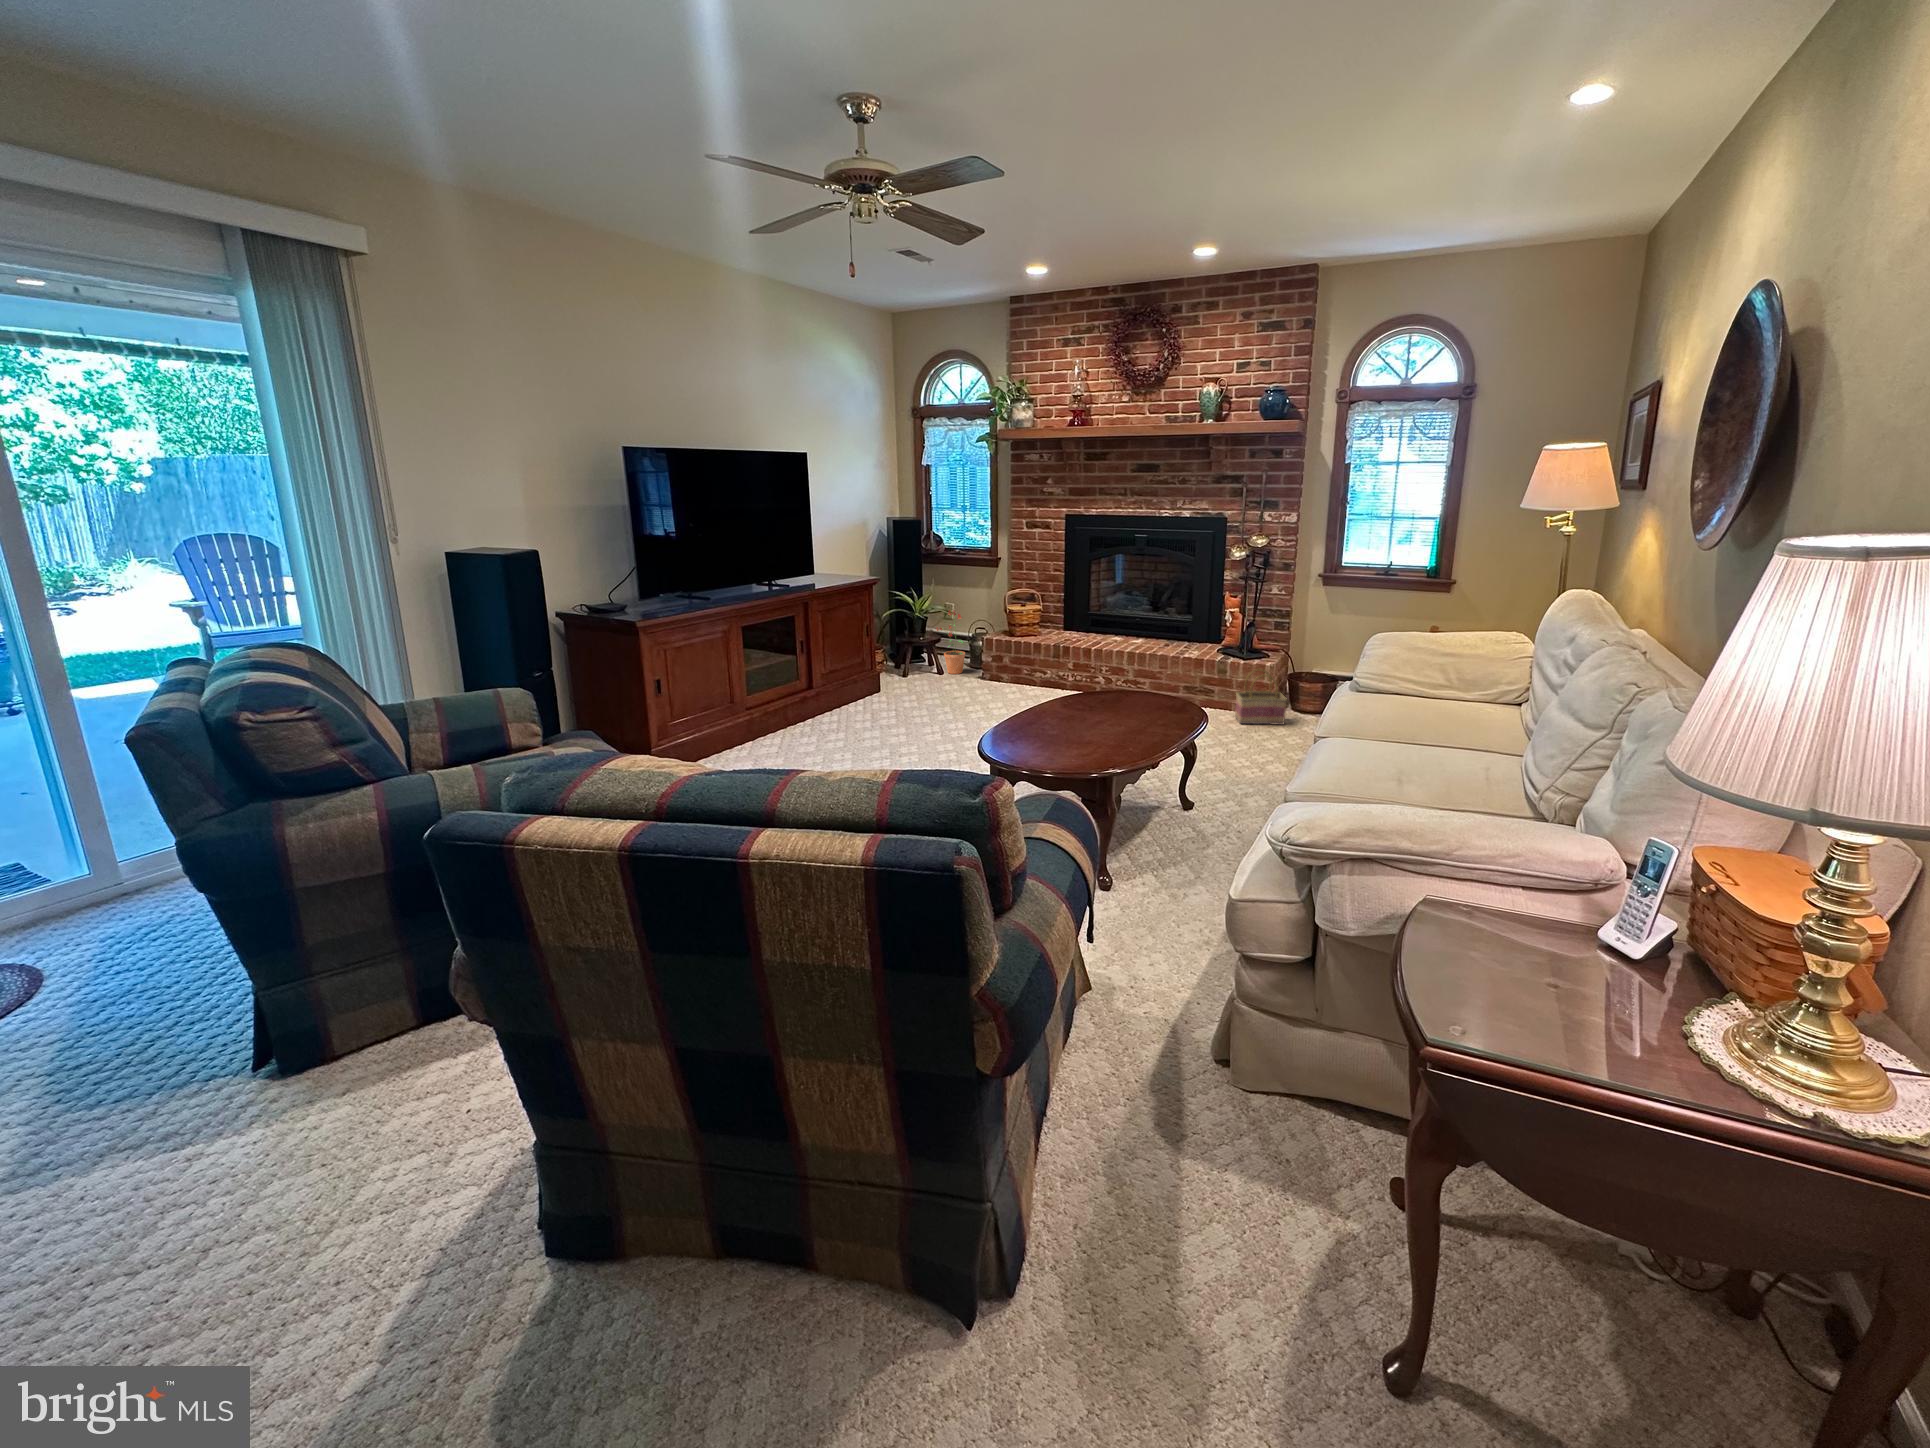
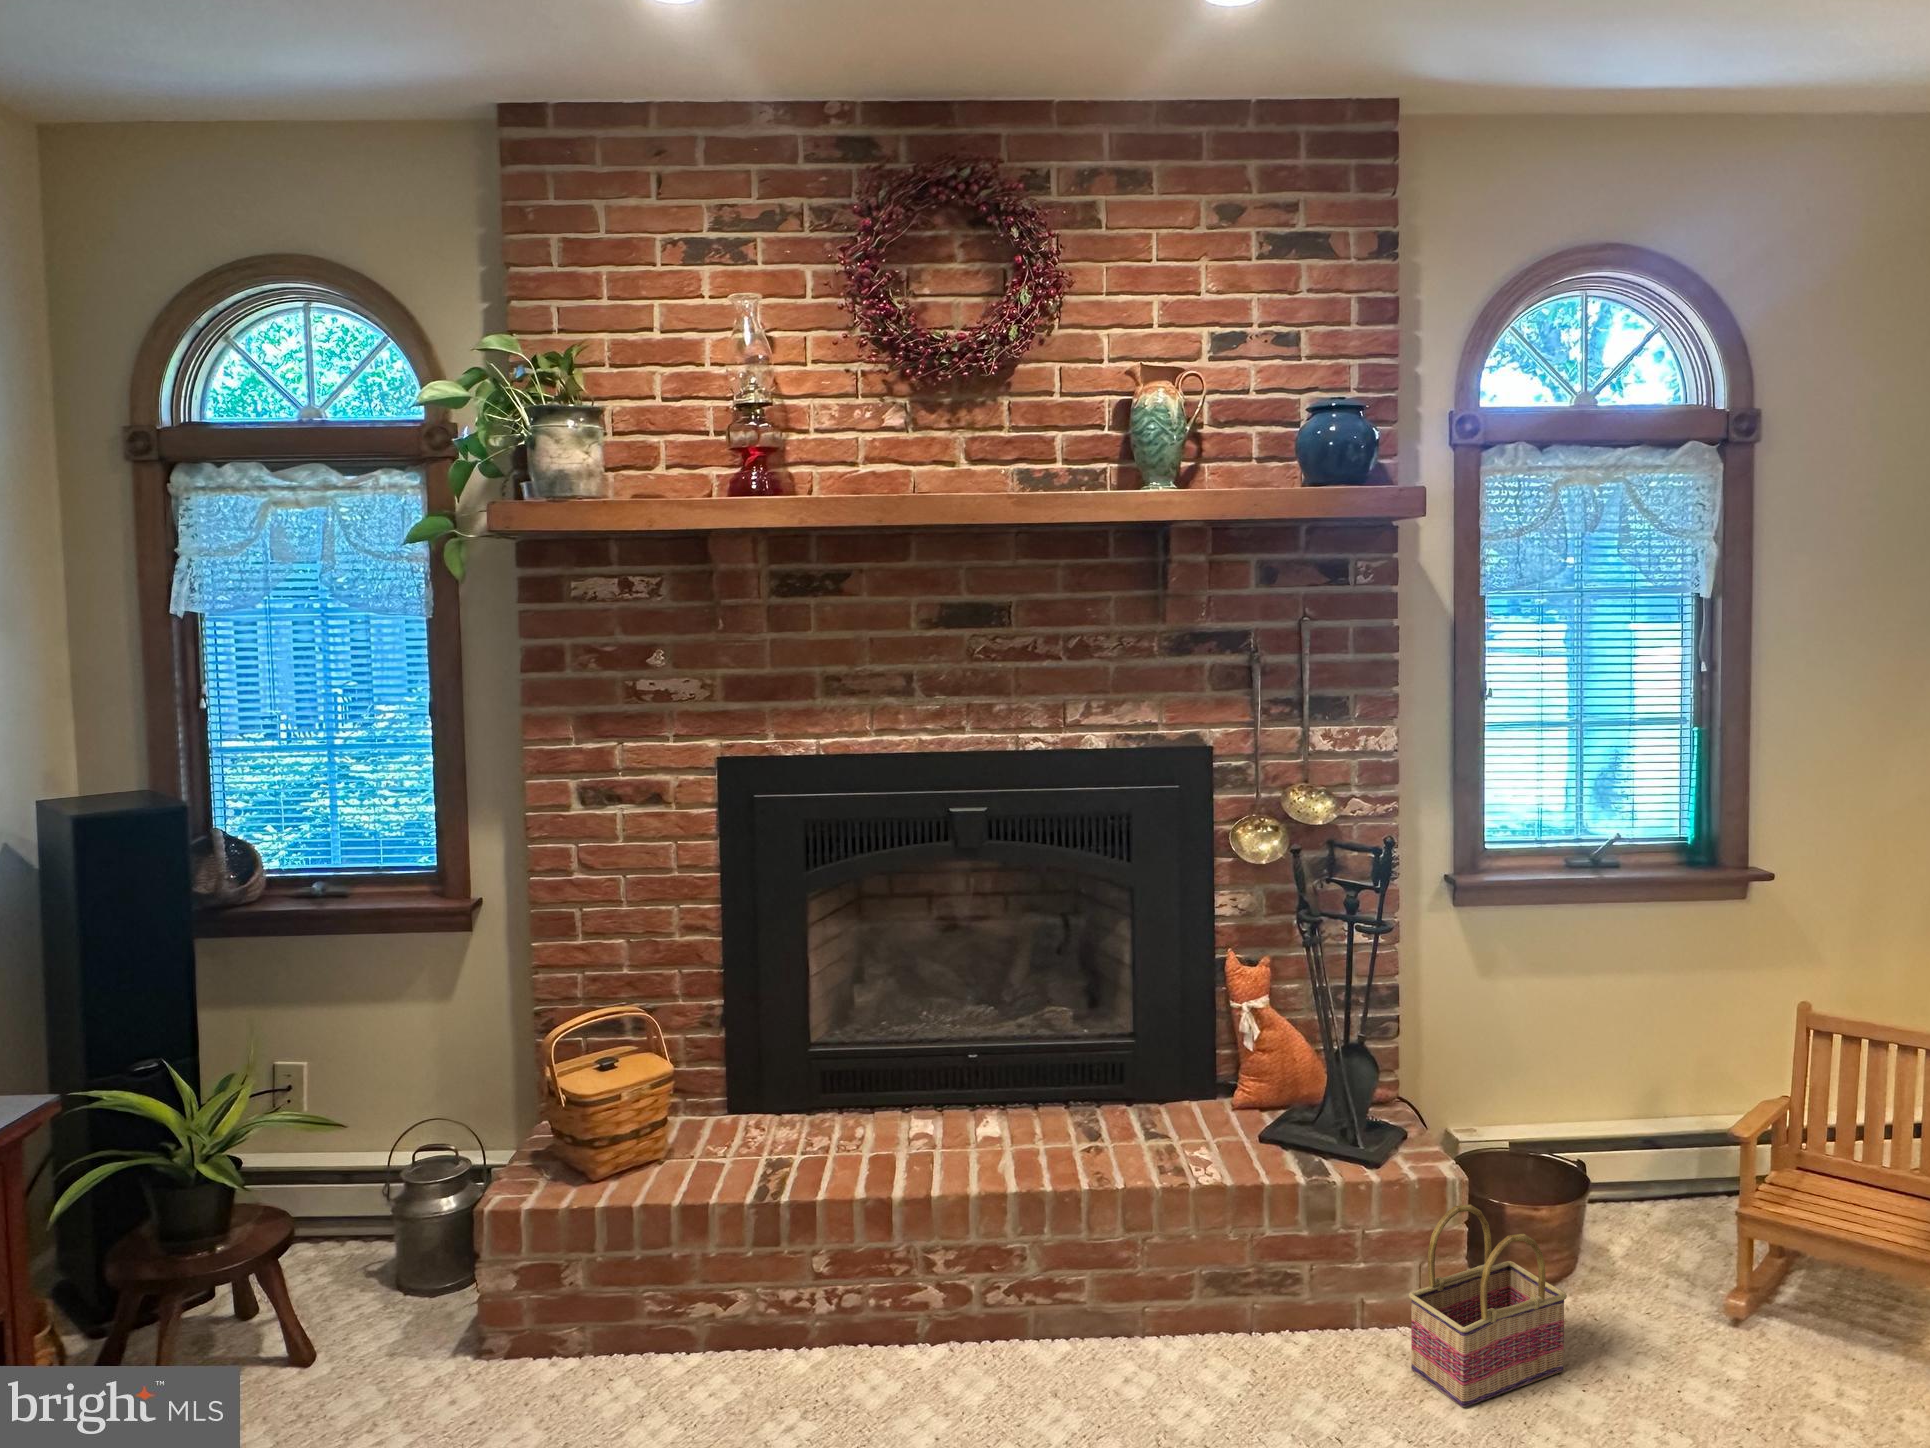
potted plant: present [936,610,965,674] -> none [270,1122,402,1365]

